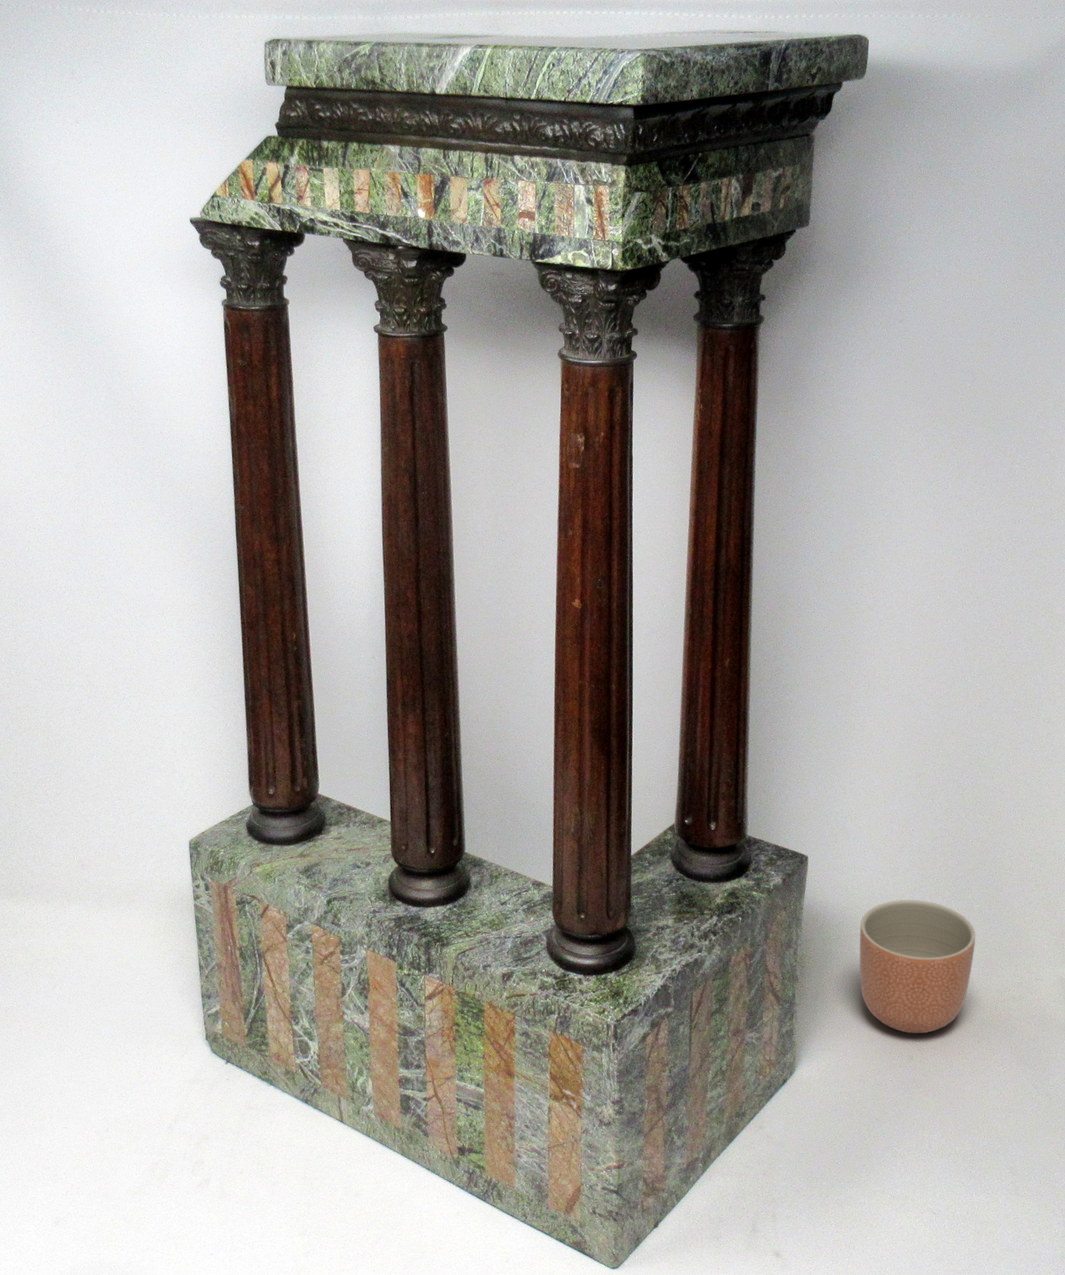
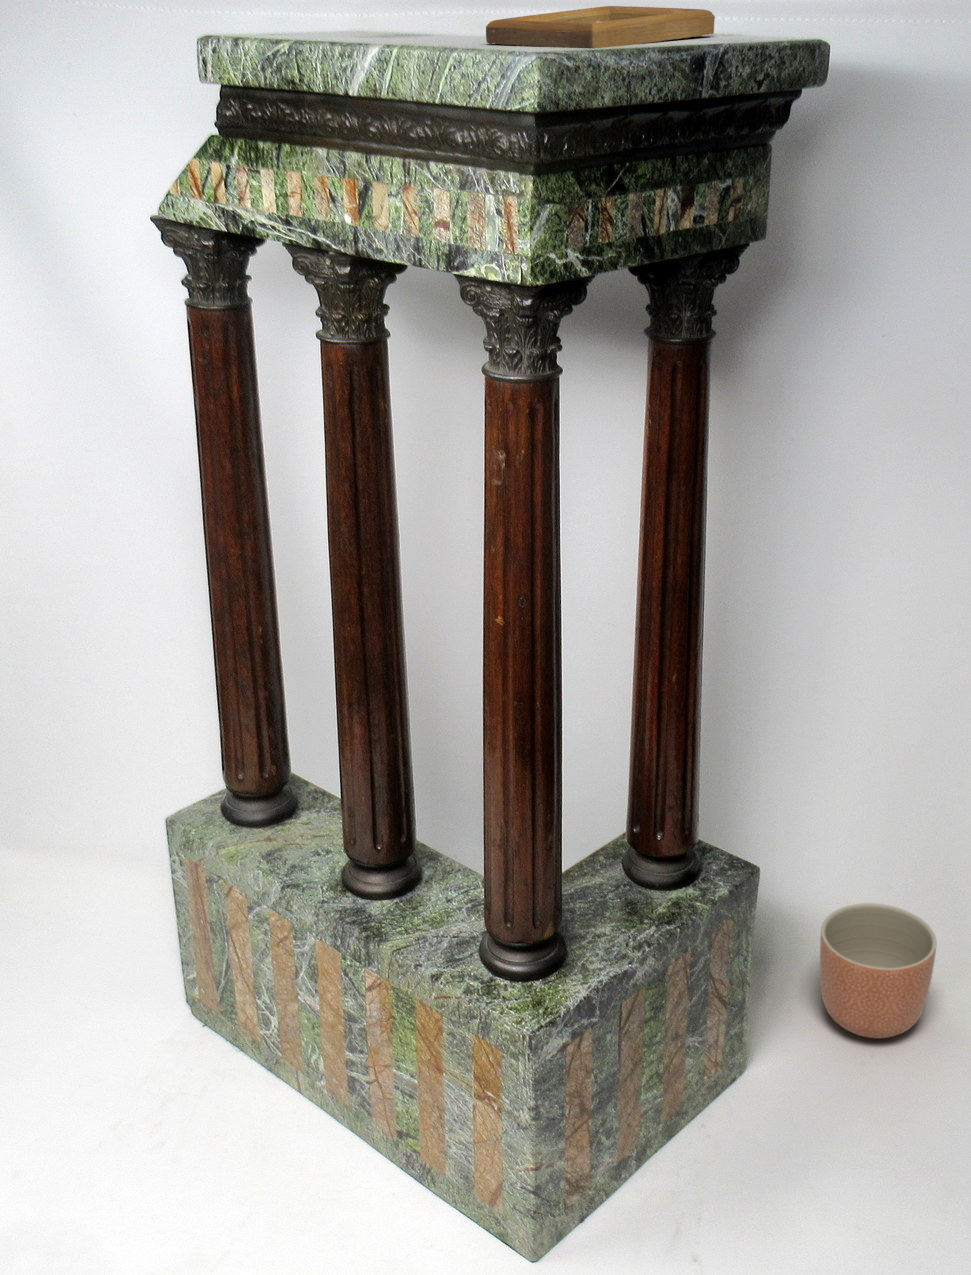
picture frame: none [561,11,773,48] -> present [486,6,715,49]

